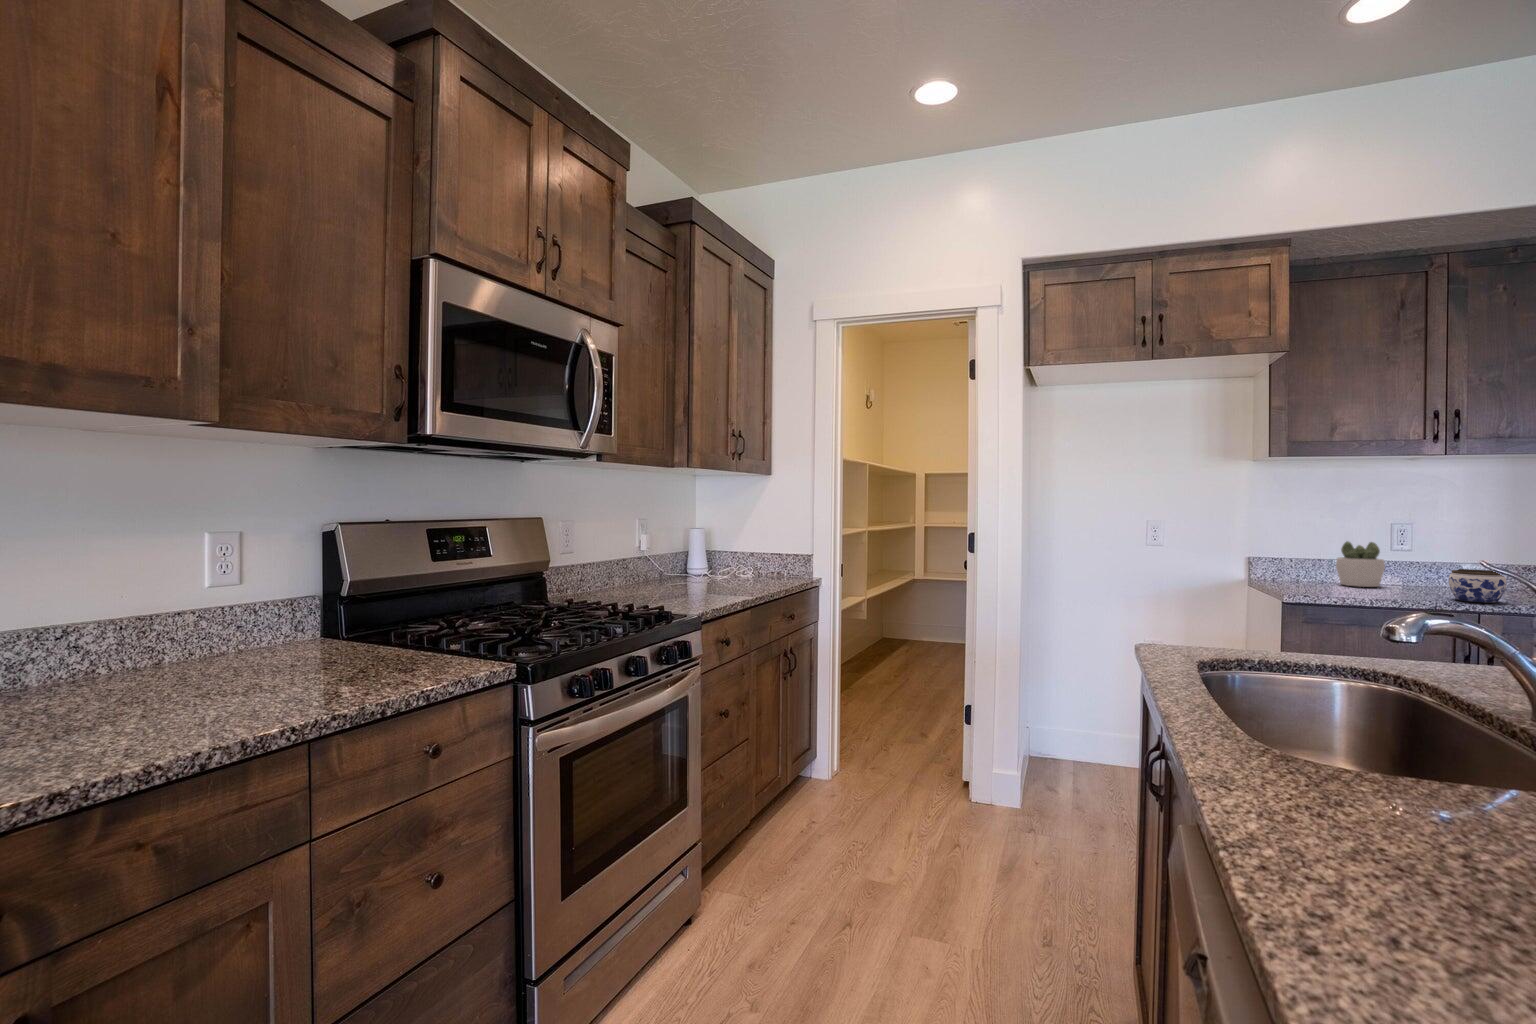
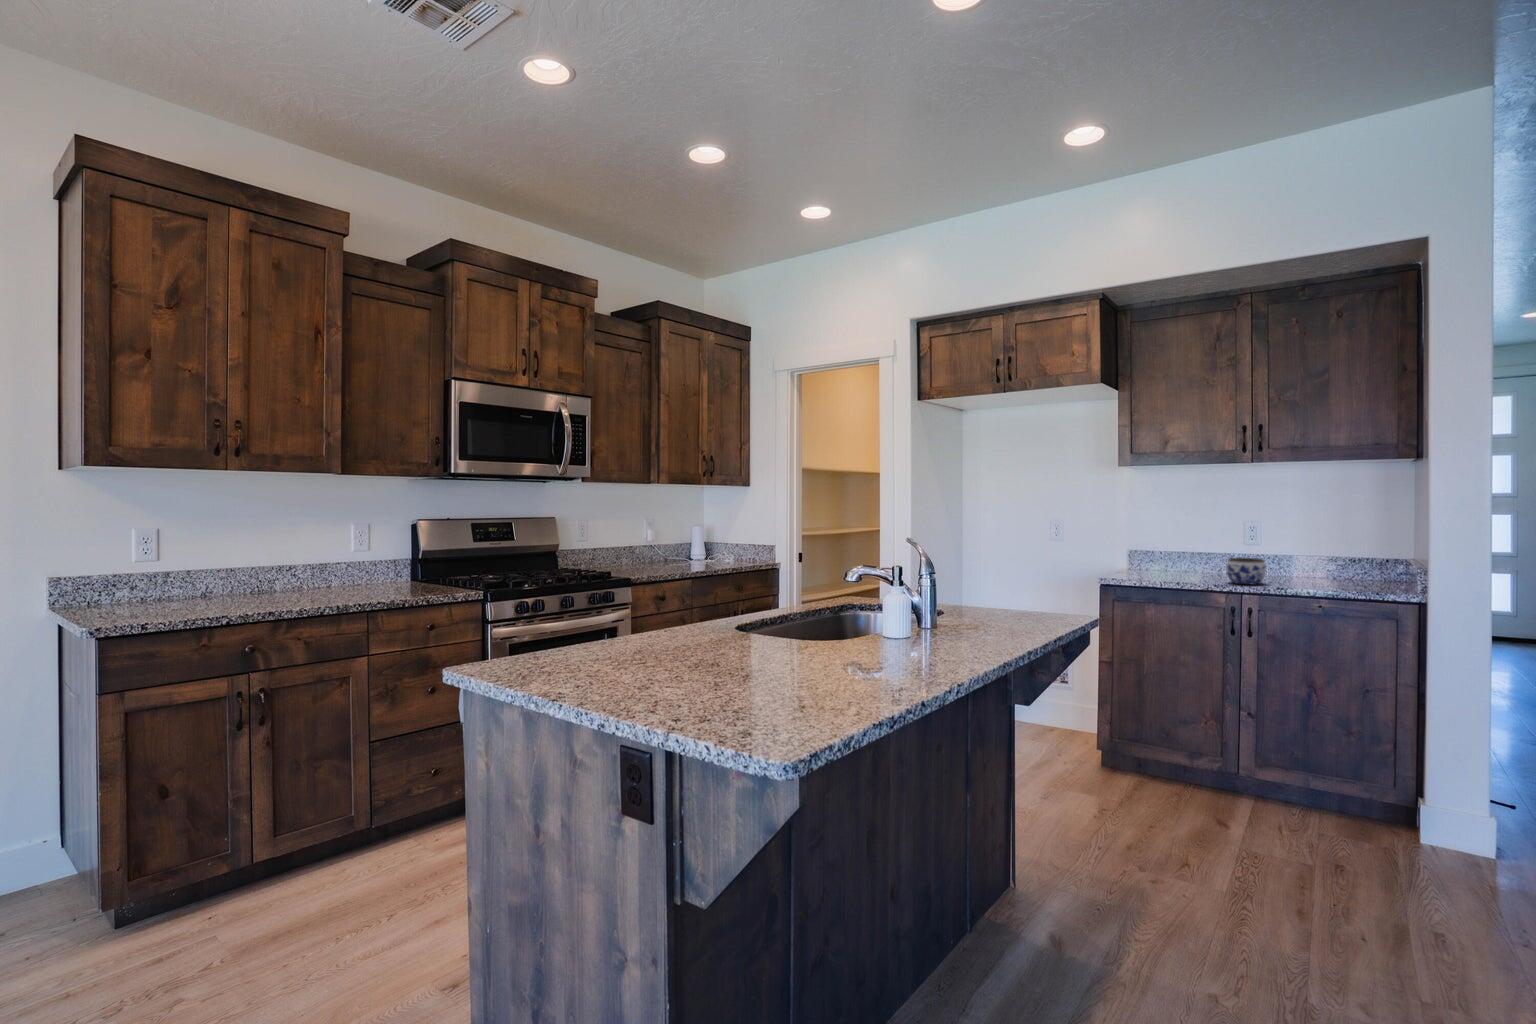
succulent plant: present [1336,541,1385,587] -> none [1177,536,1211,574]

